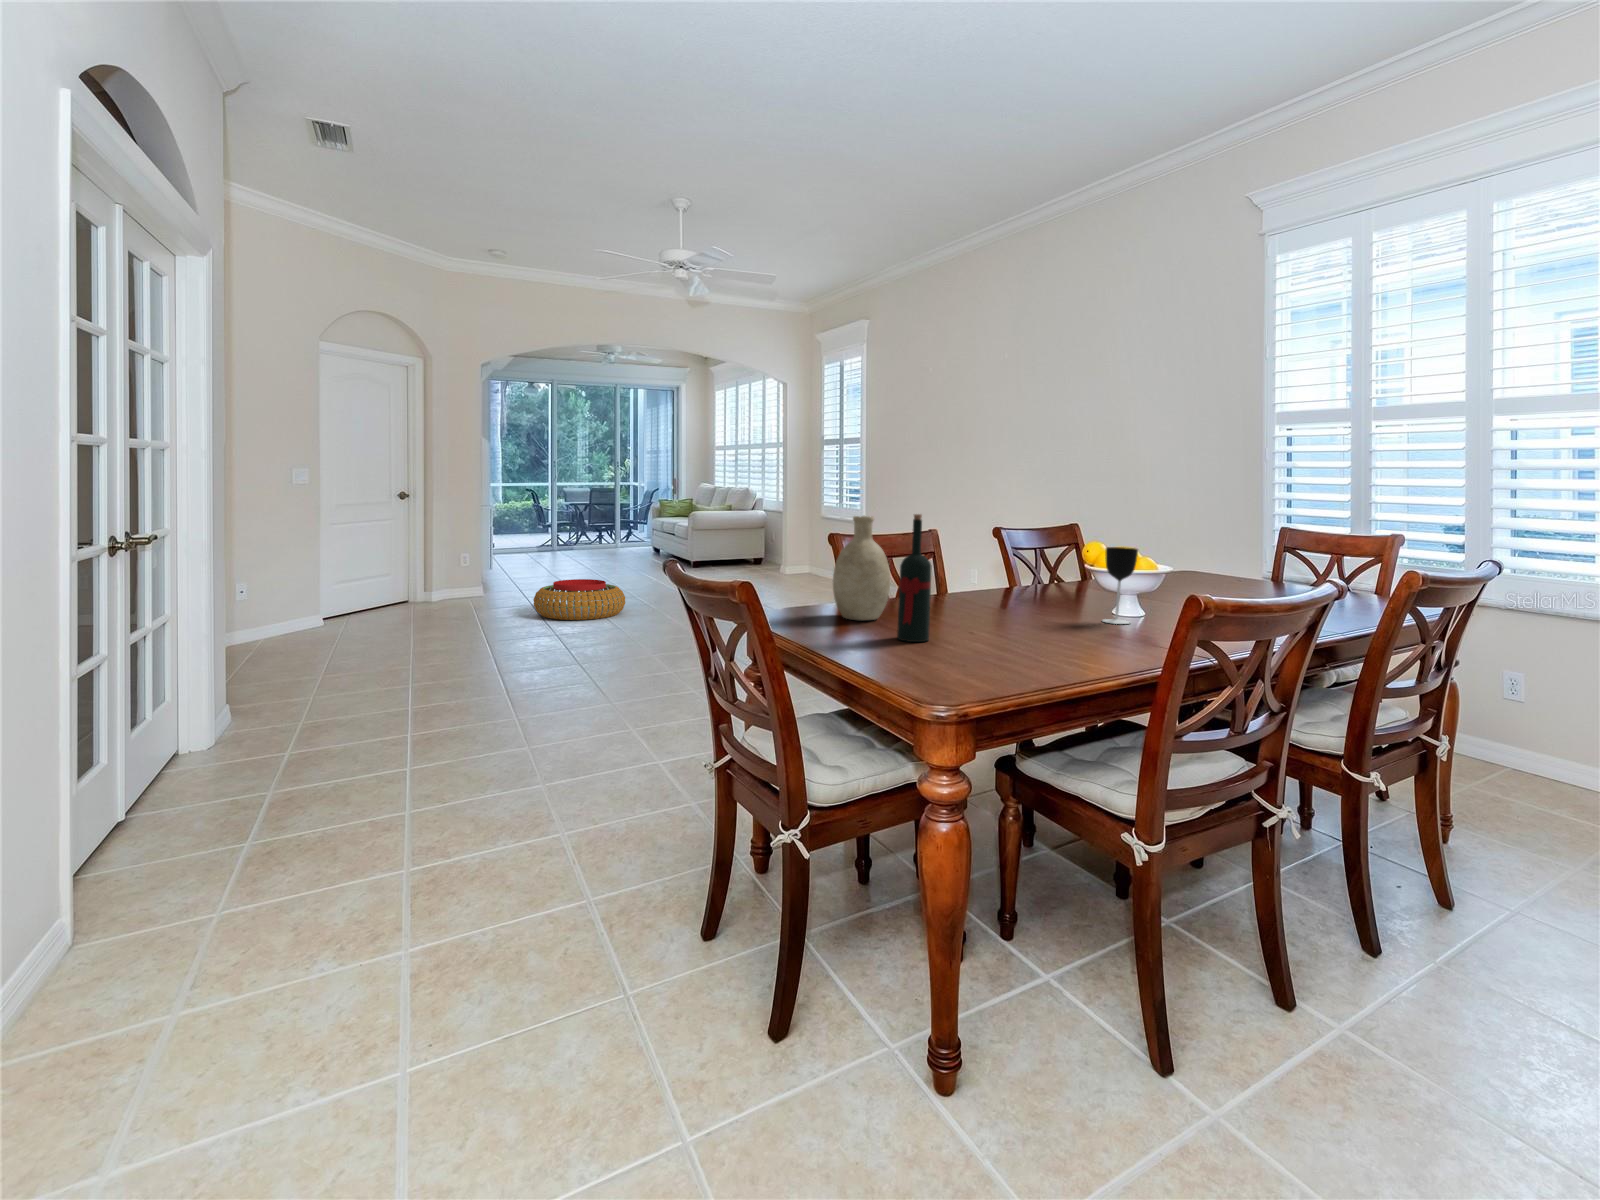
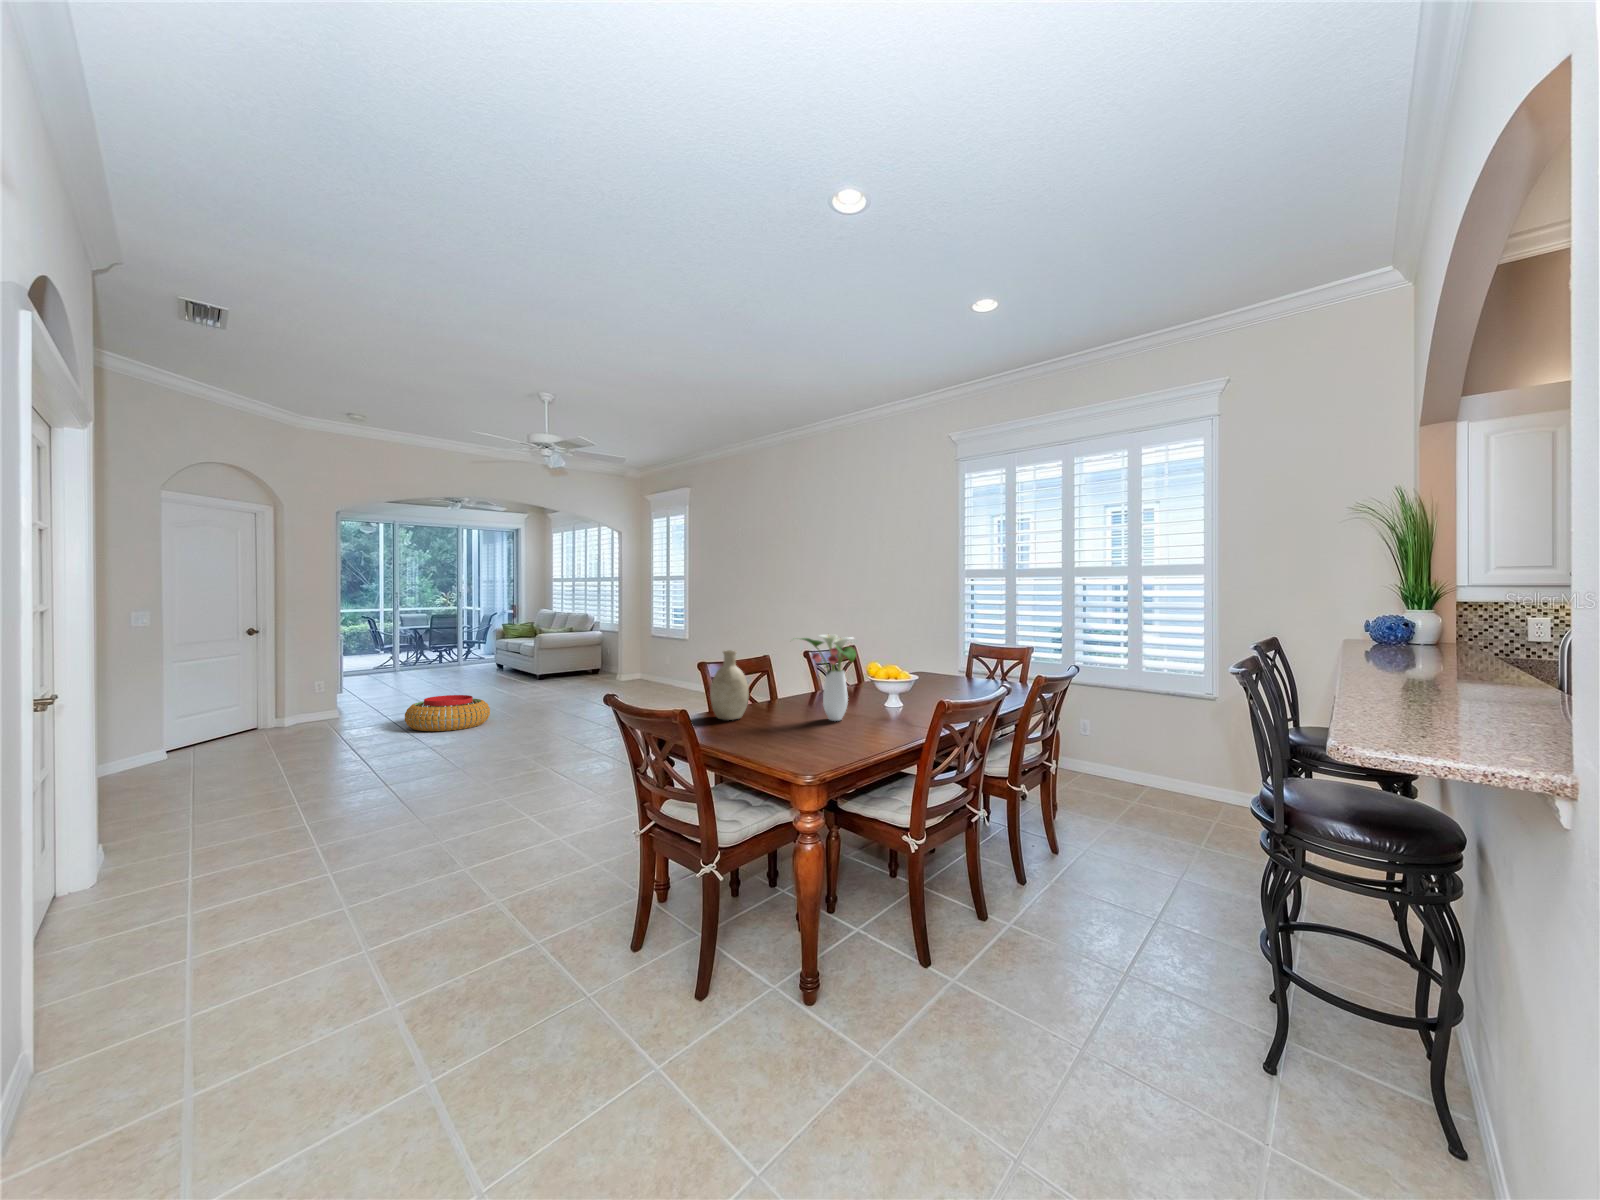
flower arrangement: none [956,493,1065,631] -> present [801,634,856,721]
wine bottle: present [897,514,931,642] -> none [760,651,780,732]
wine glass: present [1103,547,1138,624] -> none [877,664,896,712]

